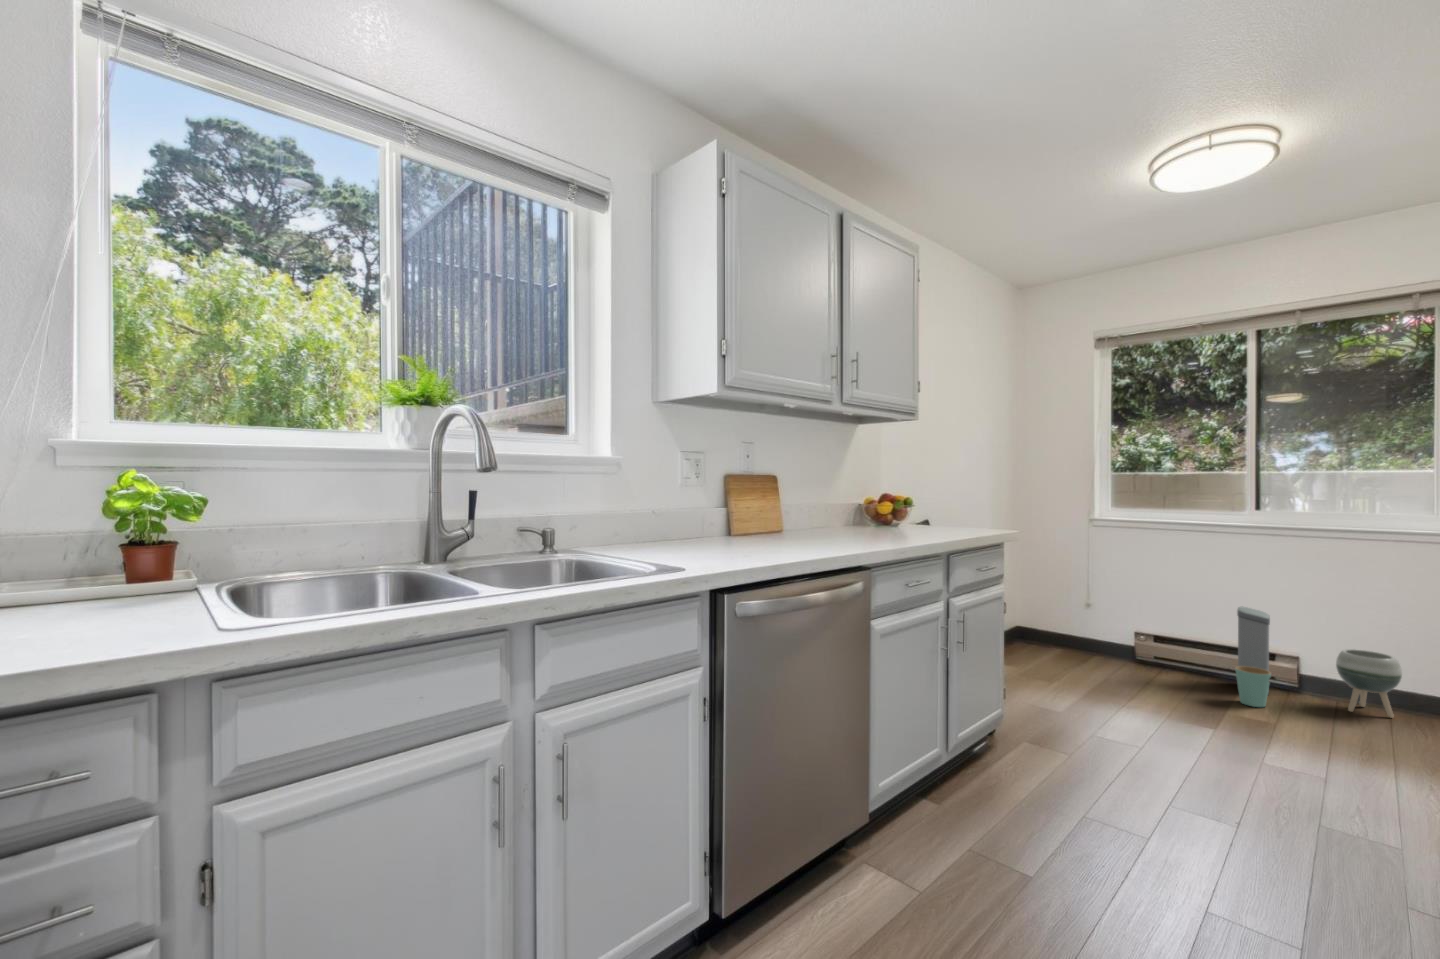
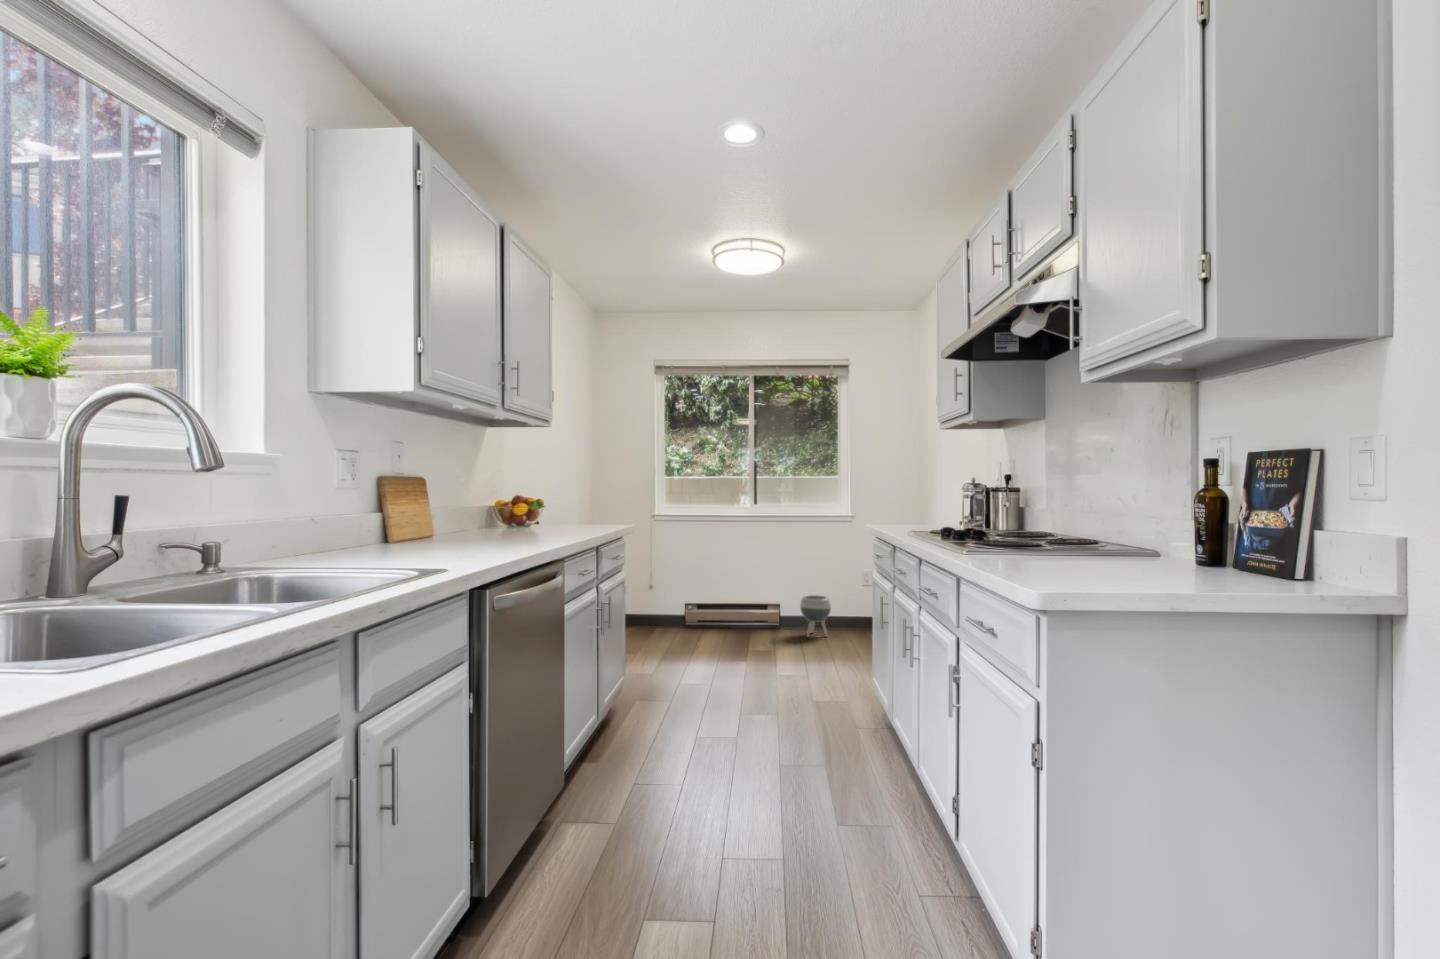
trash can: present [1235,606,1271,707] -> none [748,575,770,645]

